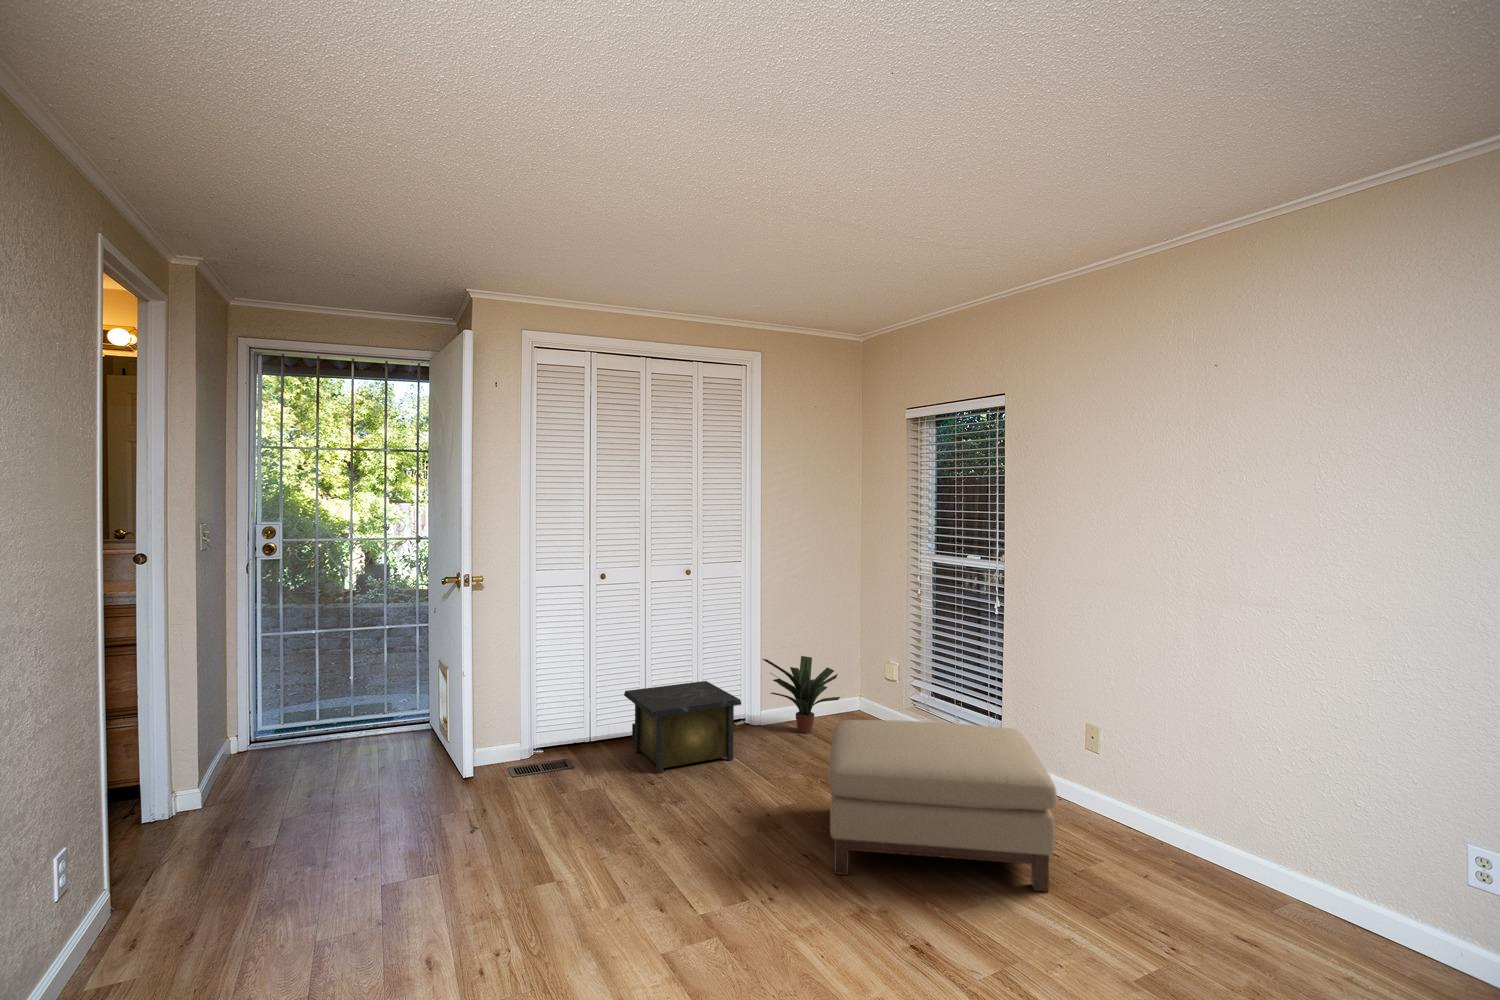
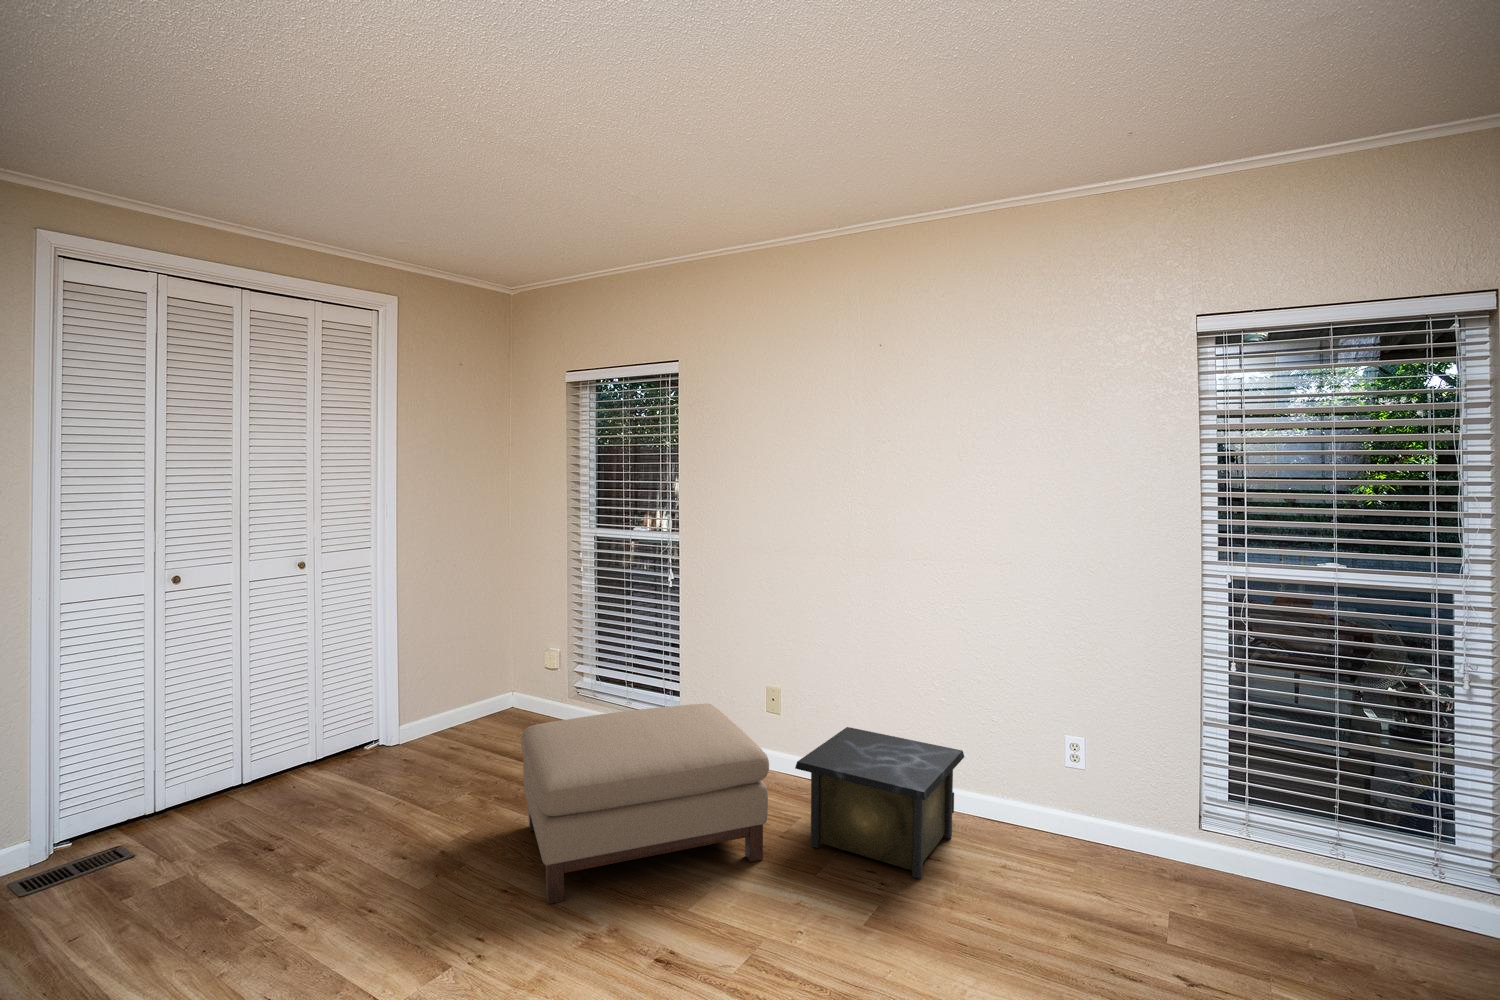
potted plant: present [762,656,840,733] -> none [399,655,500,744]
nightstand: present [624,681,741,773] -> present [795,727,964,879]

